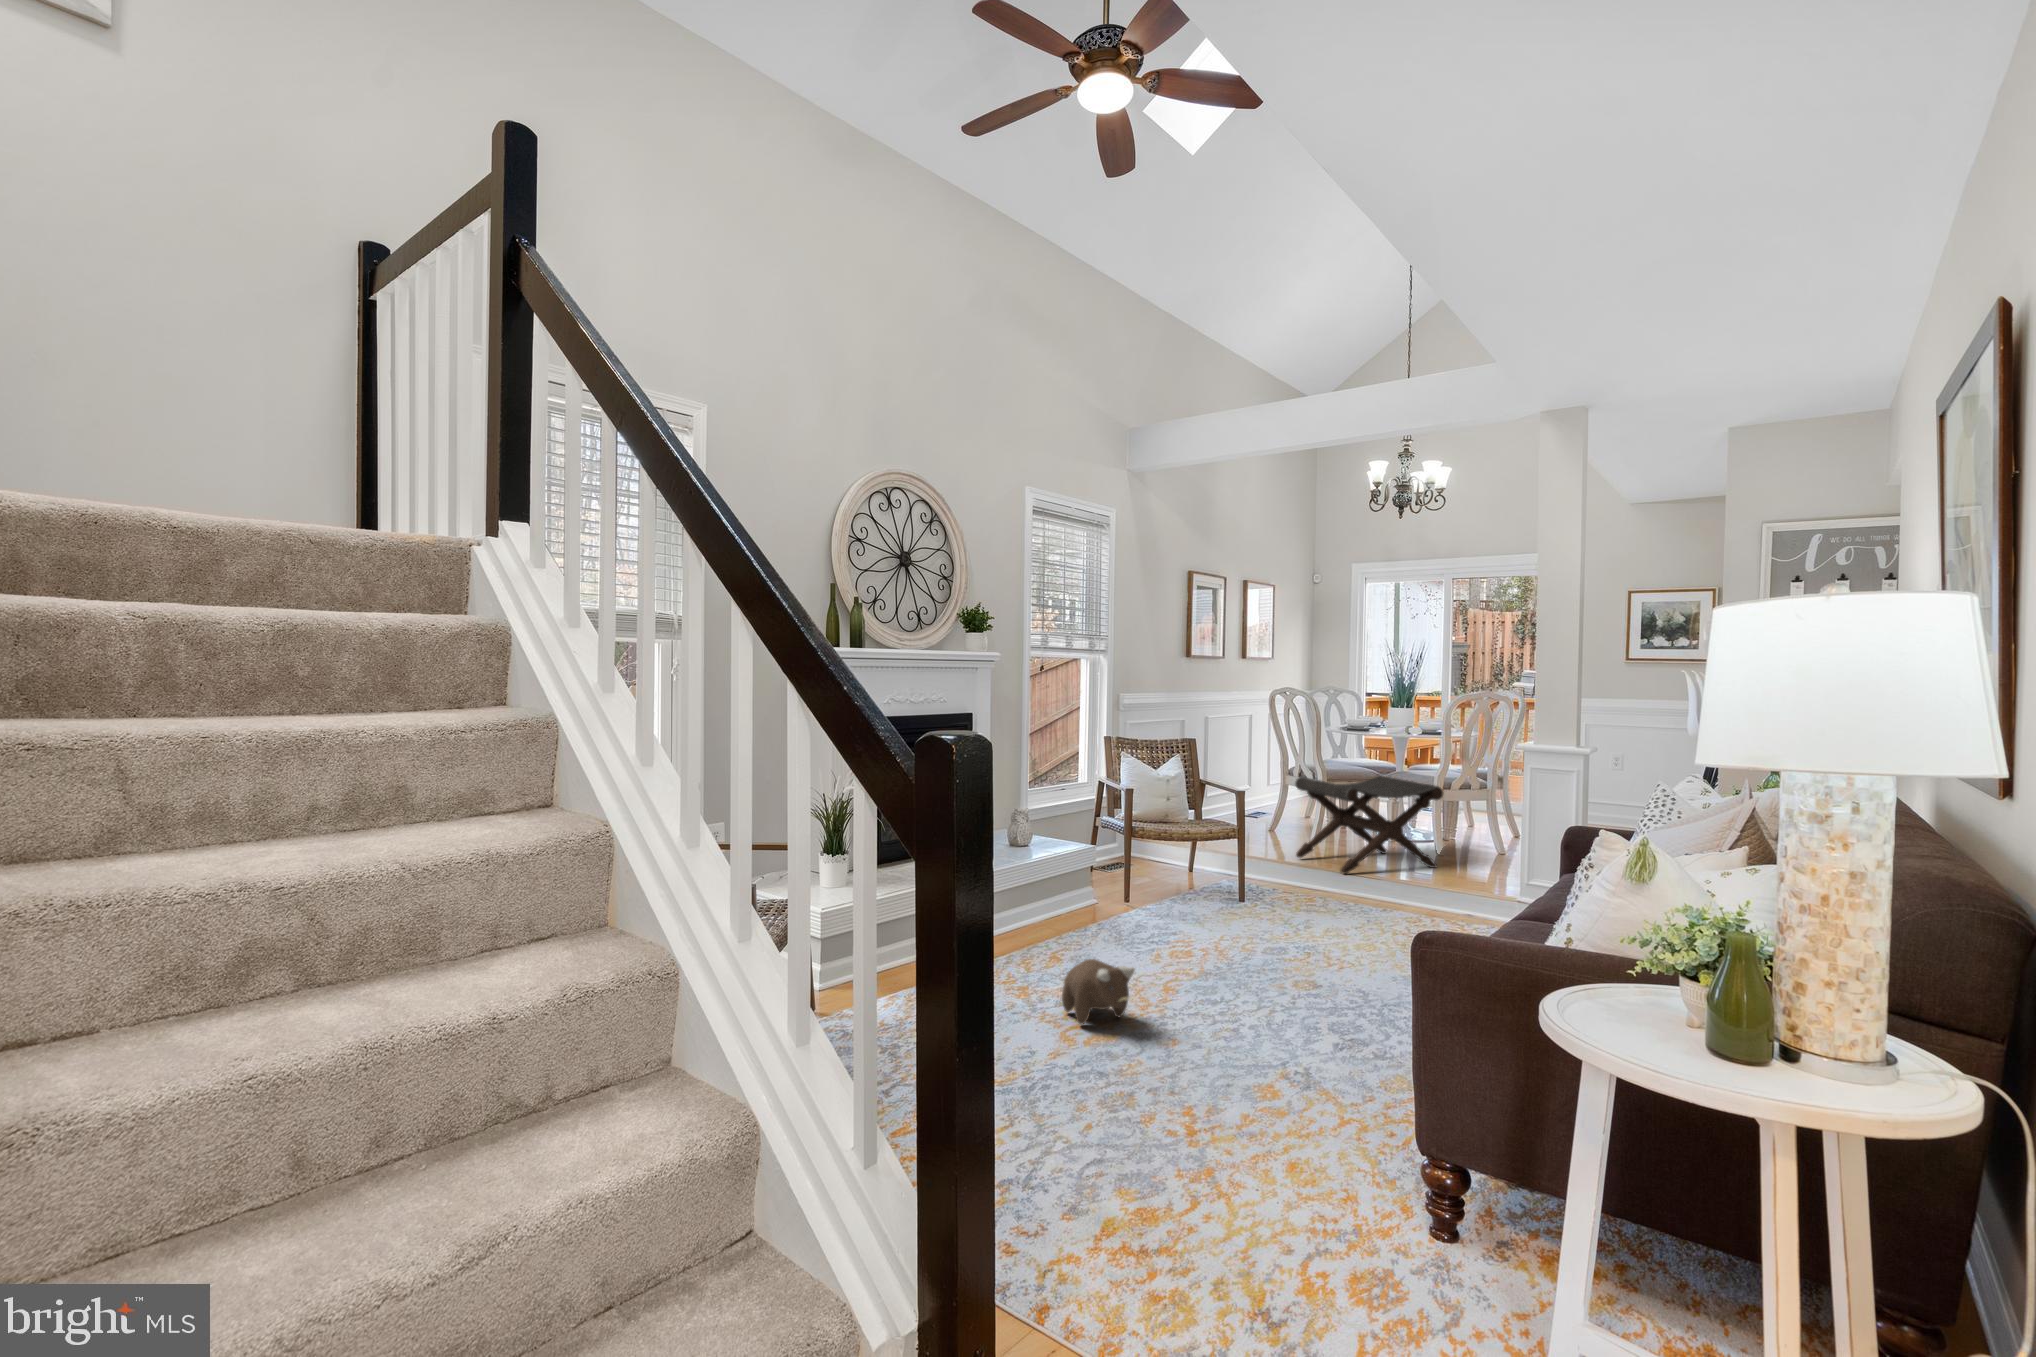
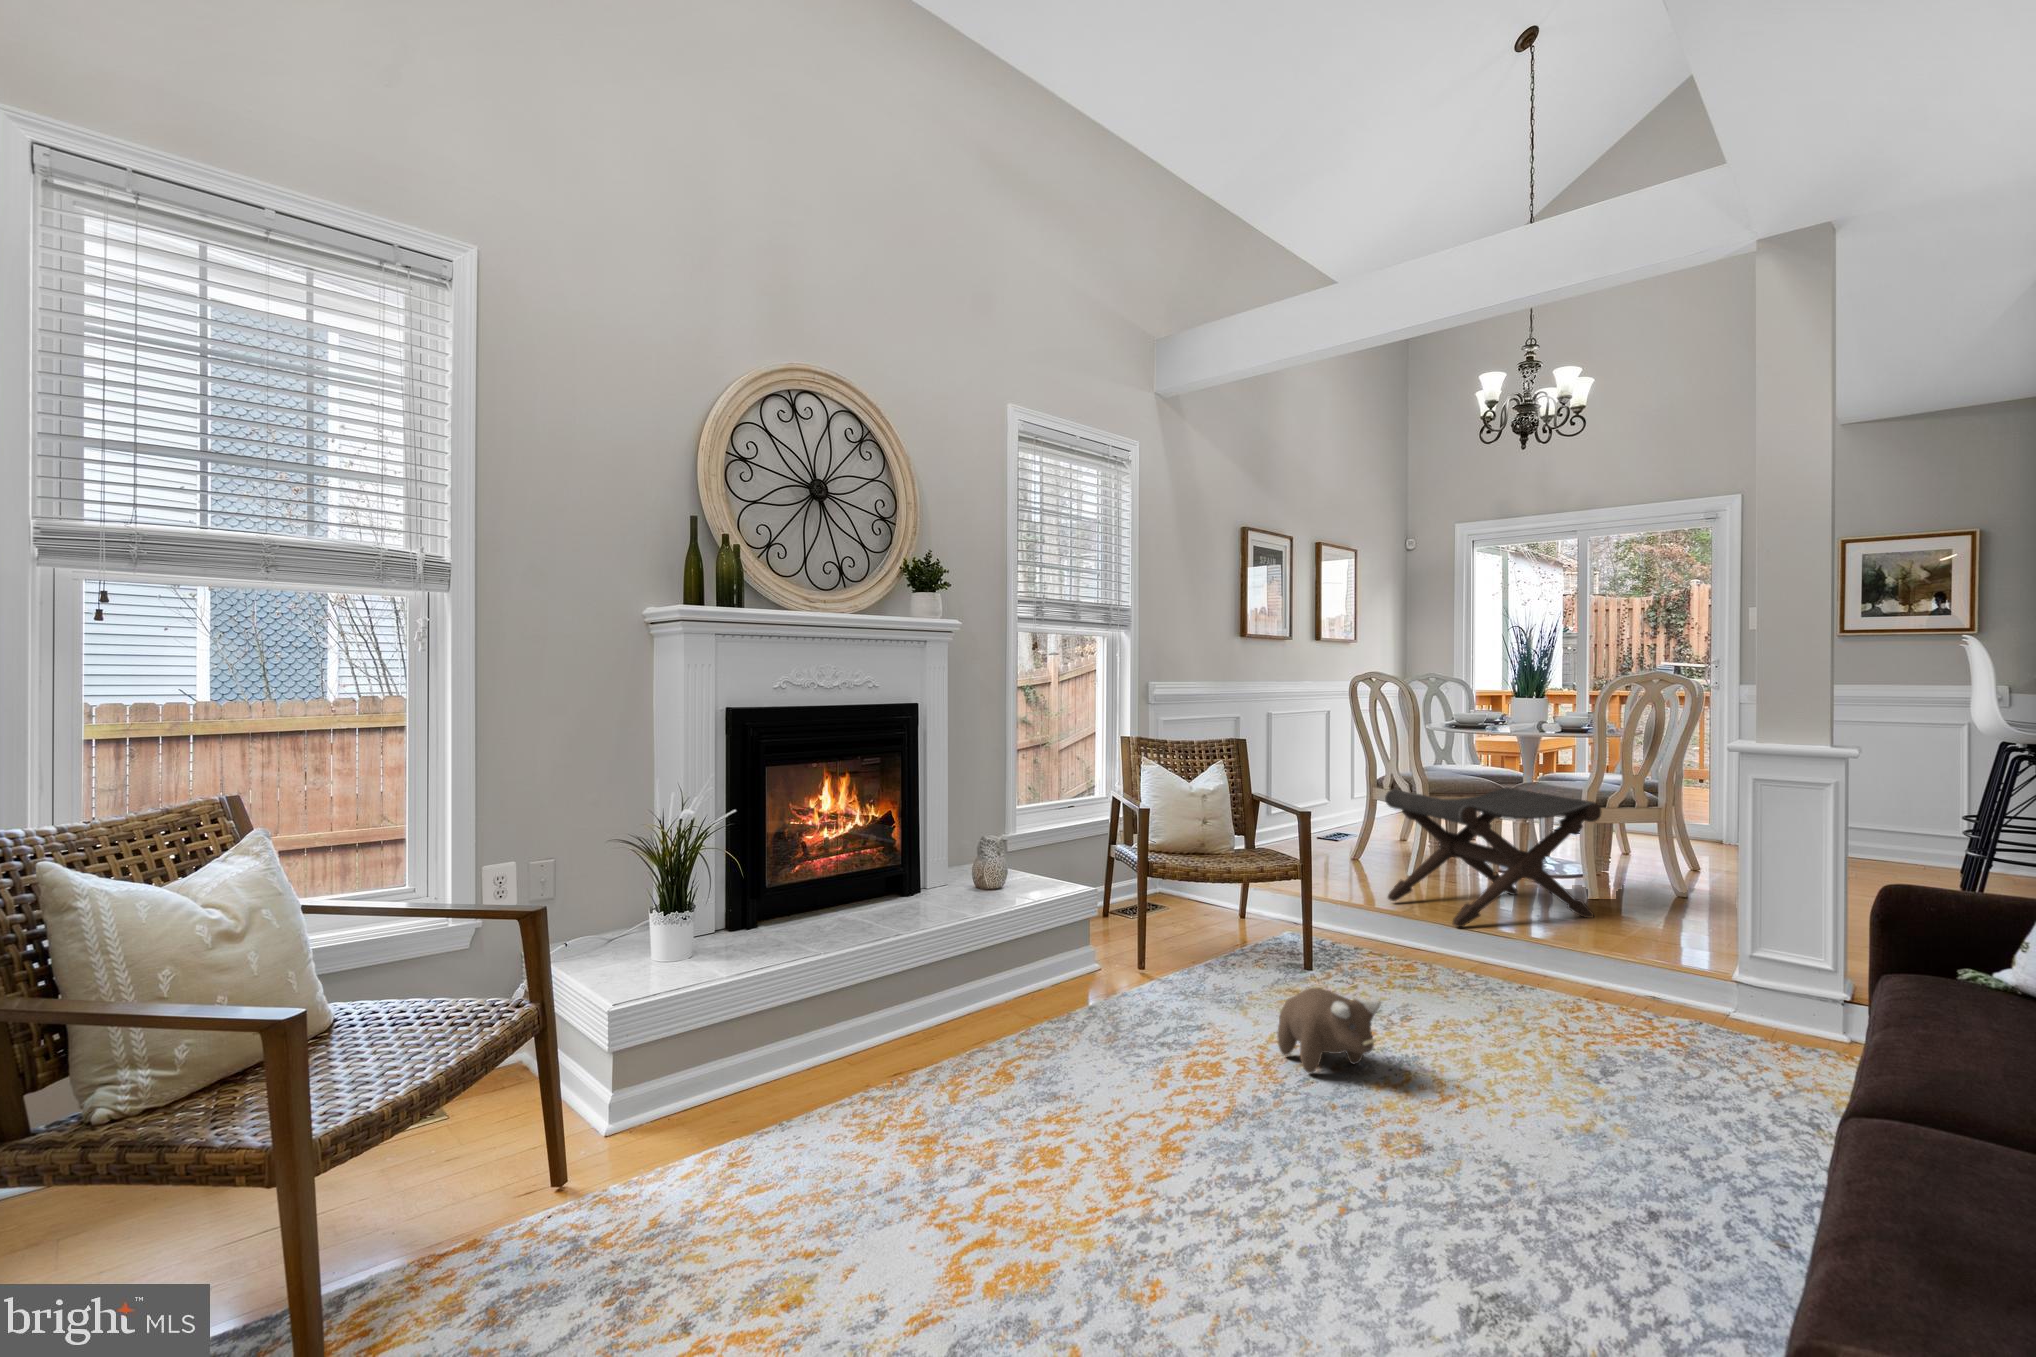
plush toy: present [1062,959,1135,1024] -> present [1277,988,1381,1073]

